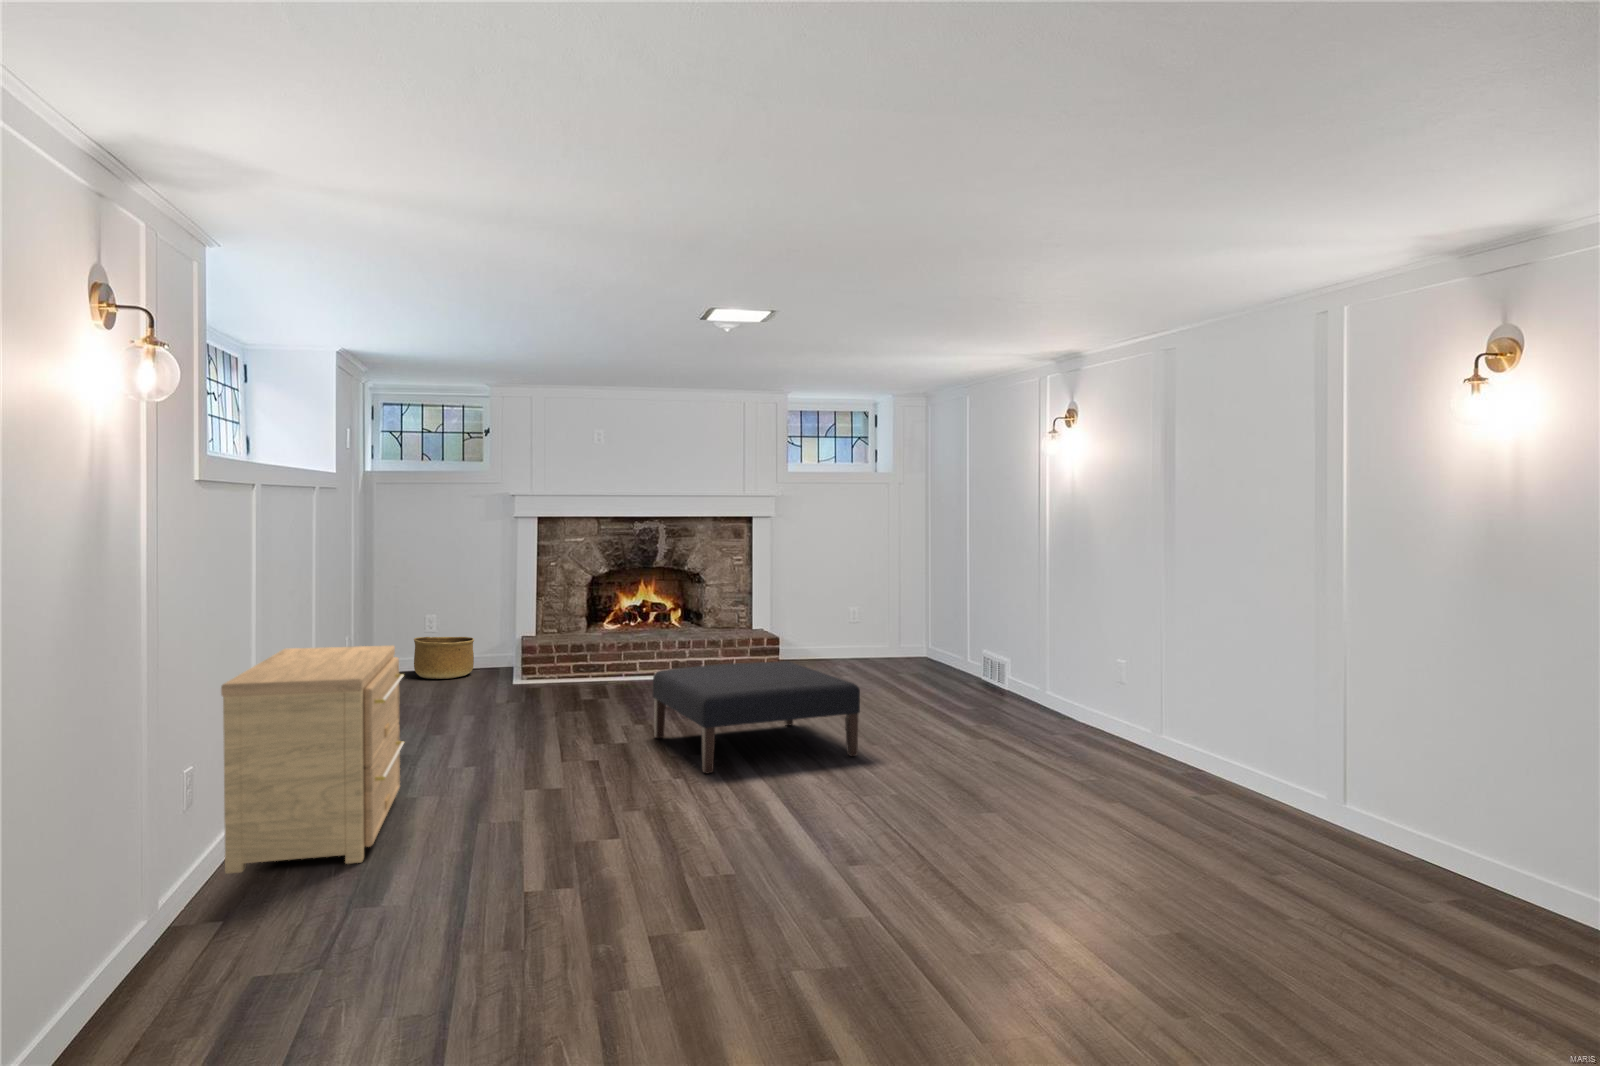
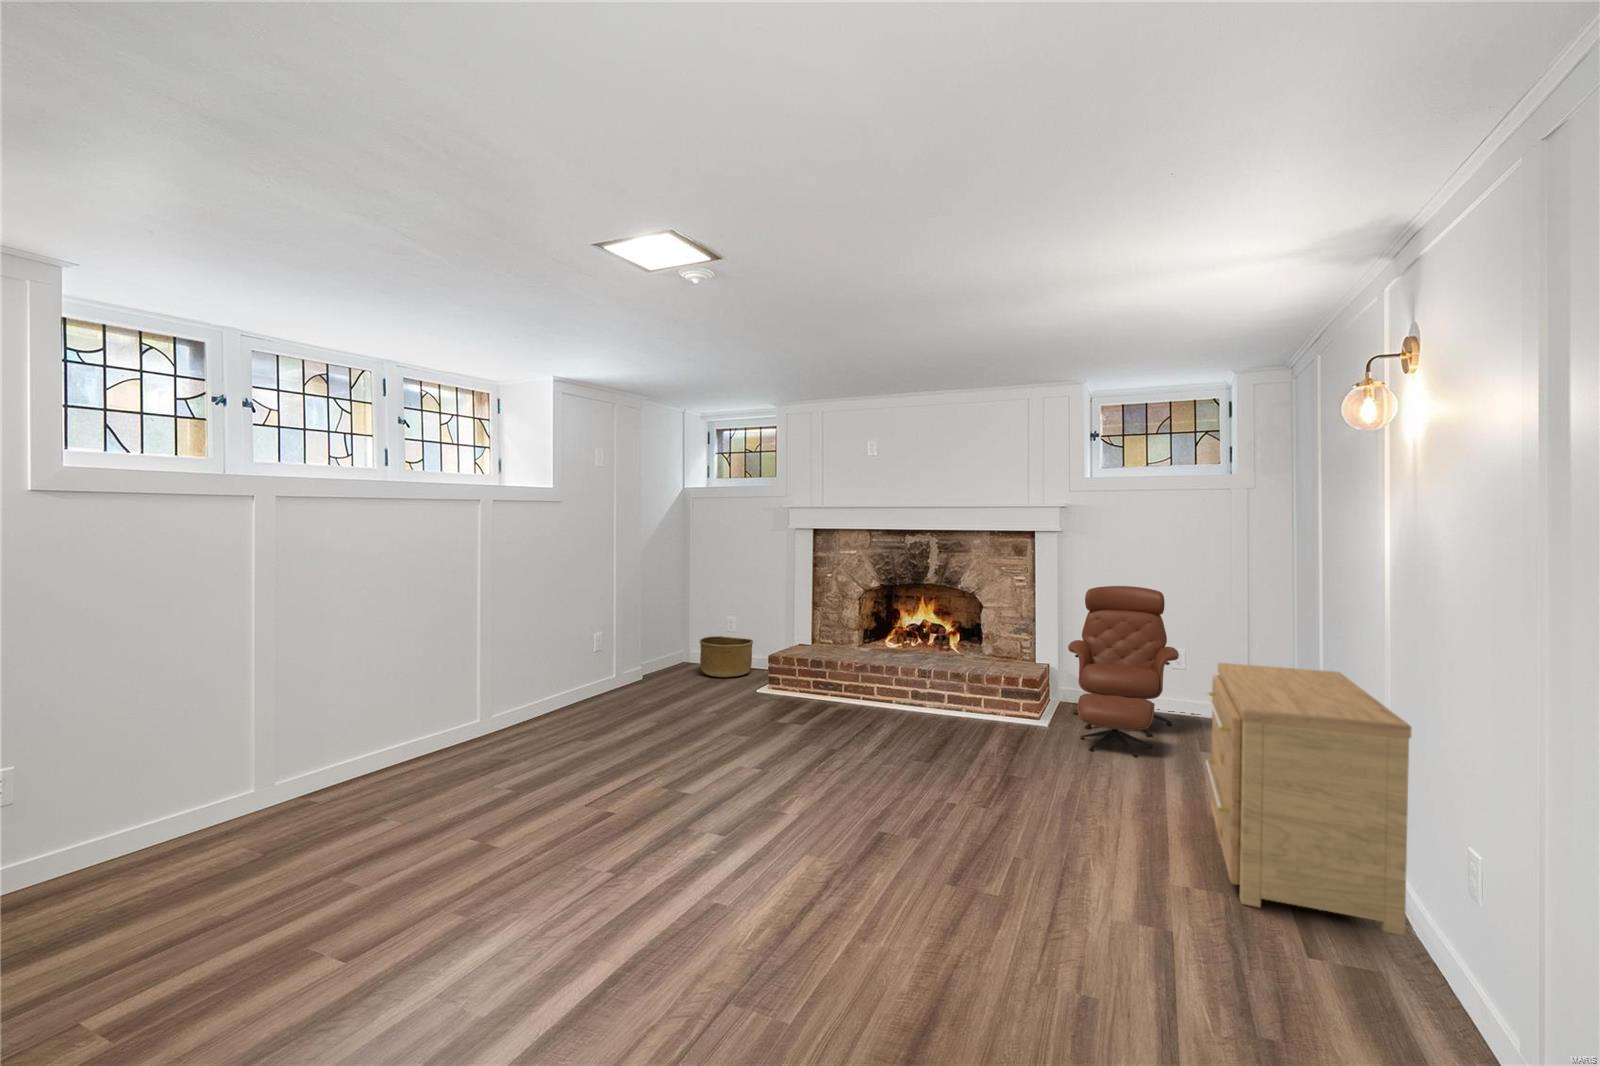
lounge chair: none [792,559,879,681] -> present [1068,586,1179,757]
side table: present [221,646,404,874] -> present [1205,663,1411,935]
ottoman: present [653,661,860,774] -> none [638,718,903,912]

